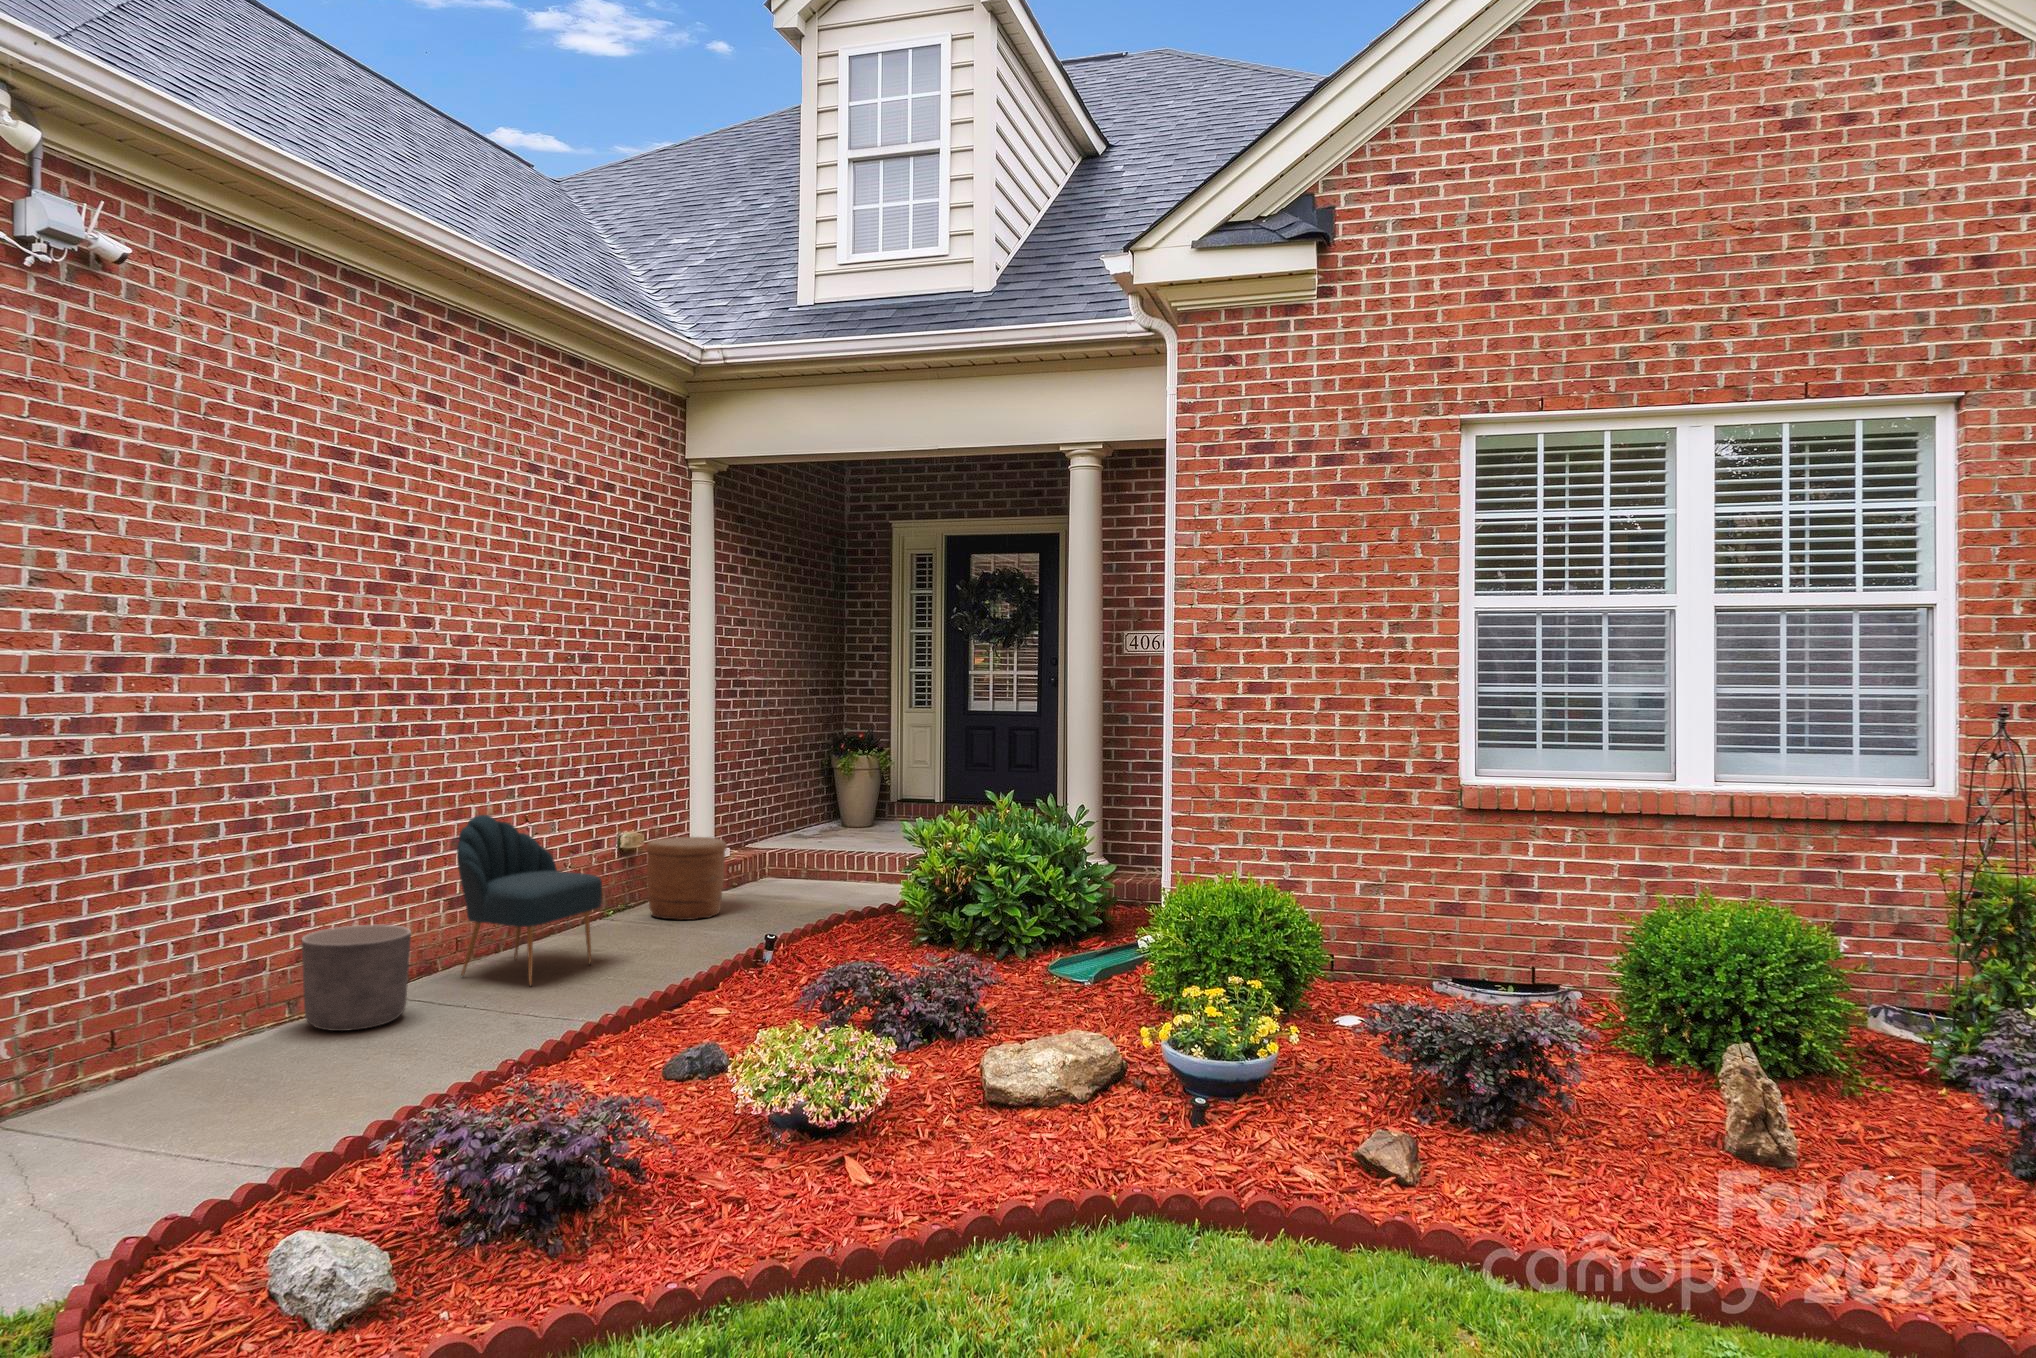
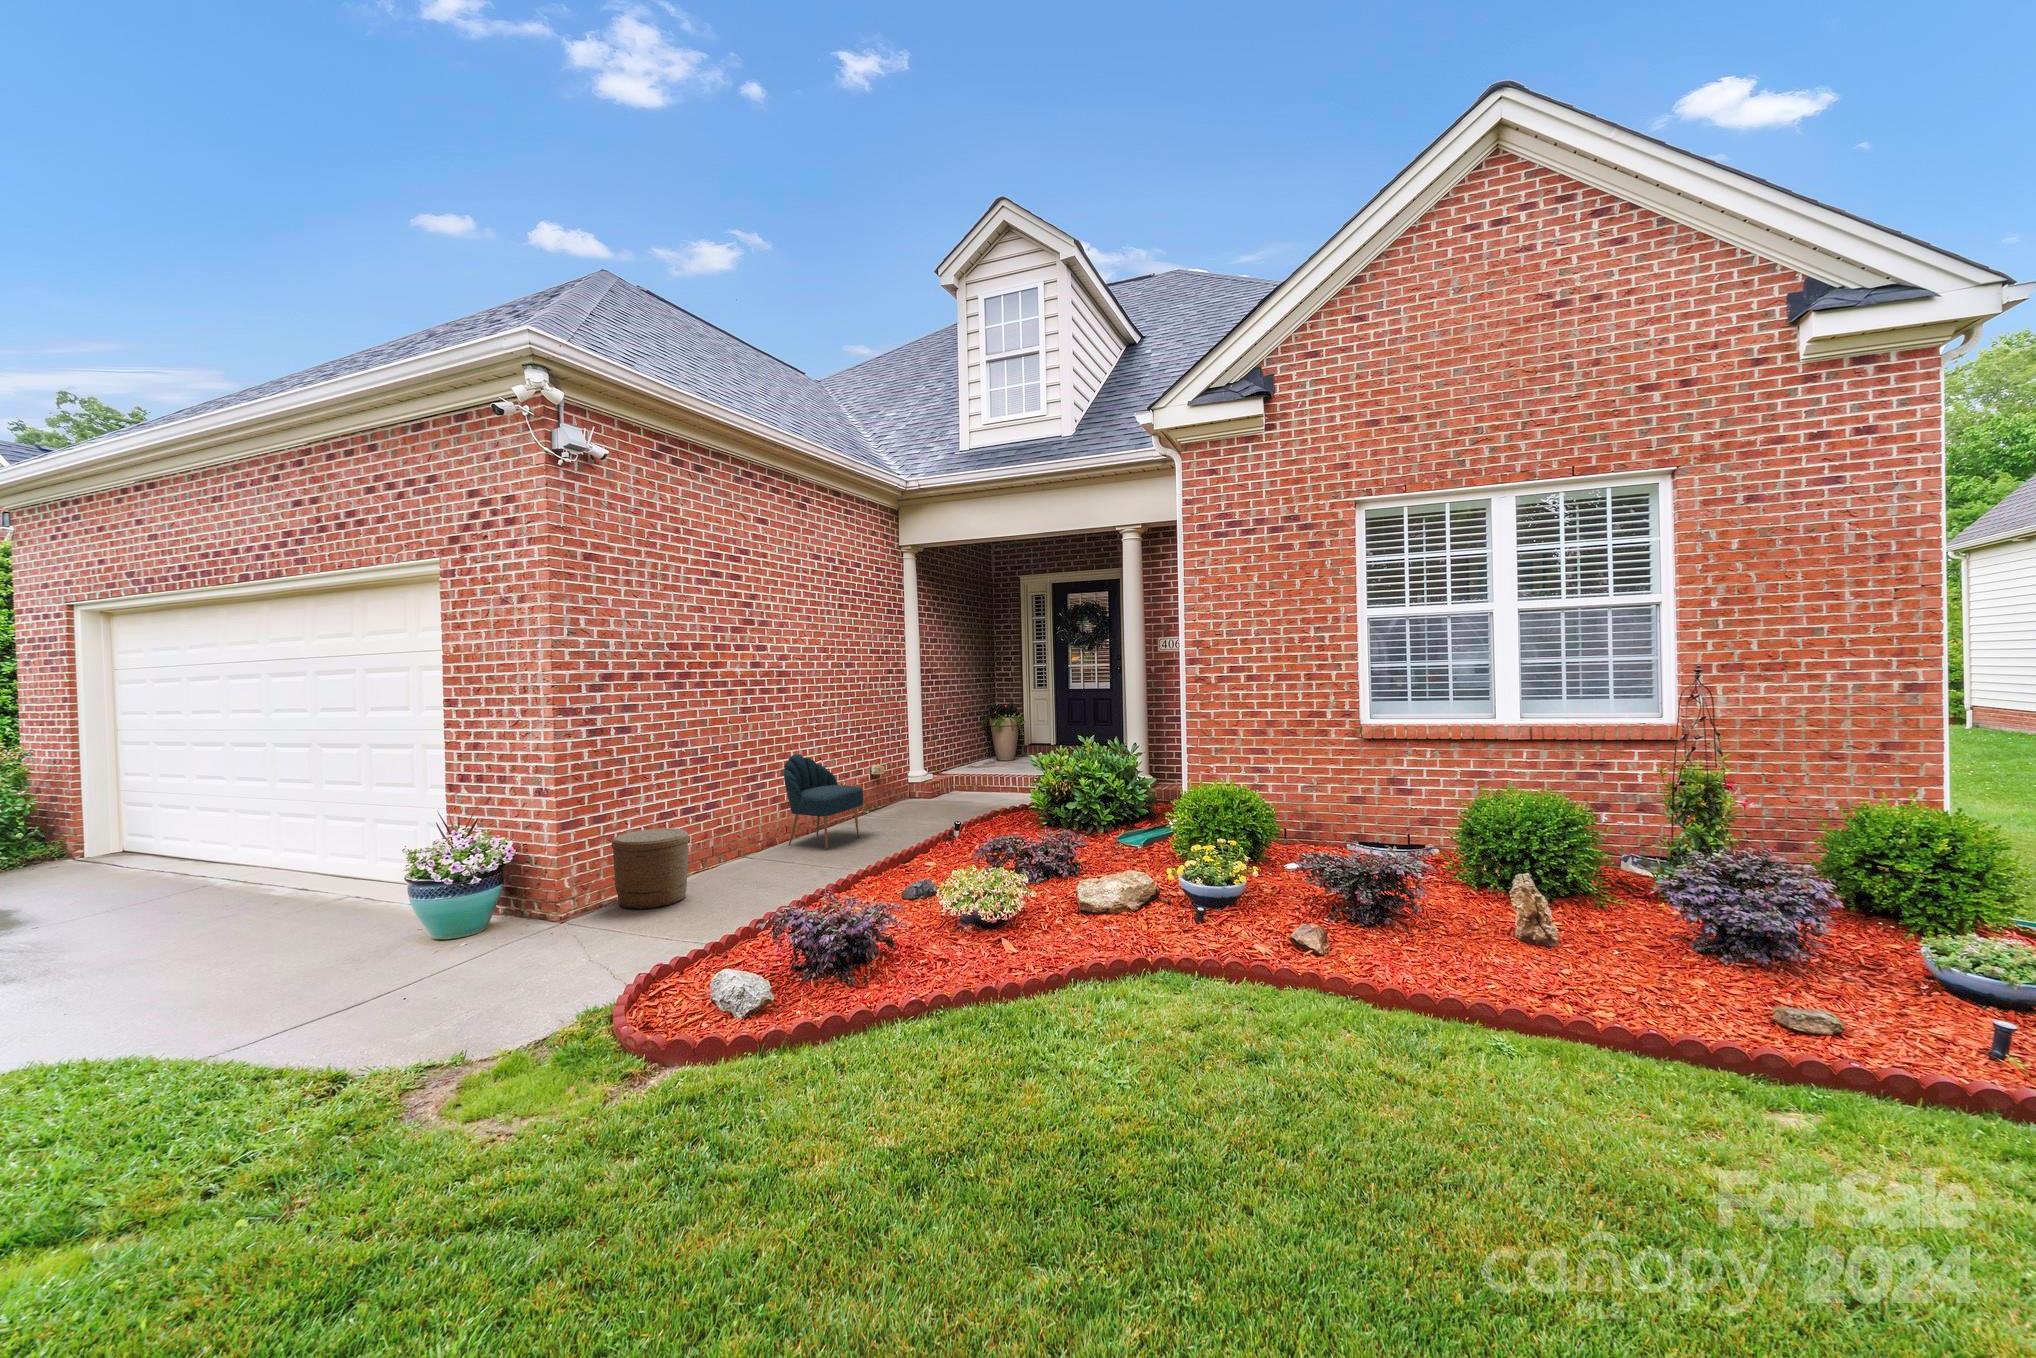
basket: present [646,837,727,920] -> present [611,828,689,909]
planter: present [302,925,411,1031] -> none [707,816,763,874]

